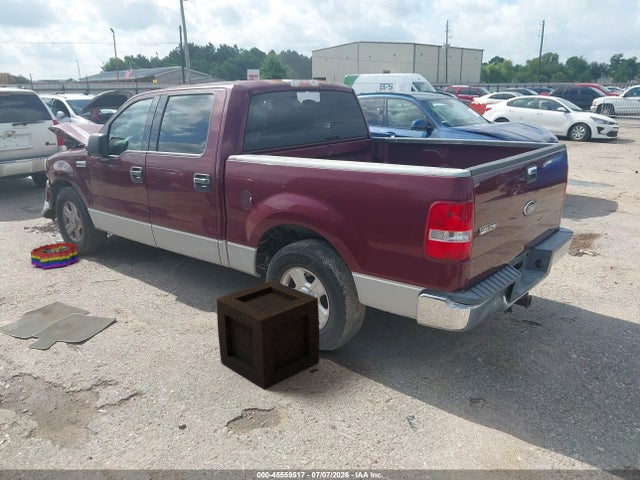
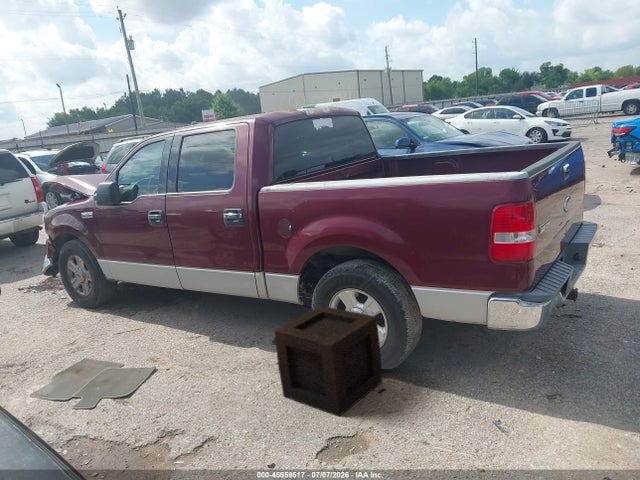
storage bin: present [31,243,78,269] -> none [41,297,91,328]

